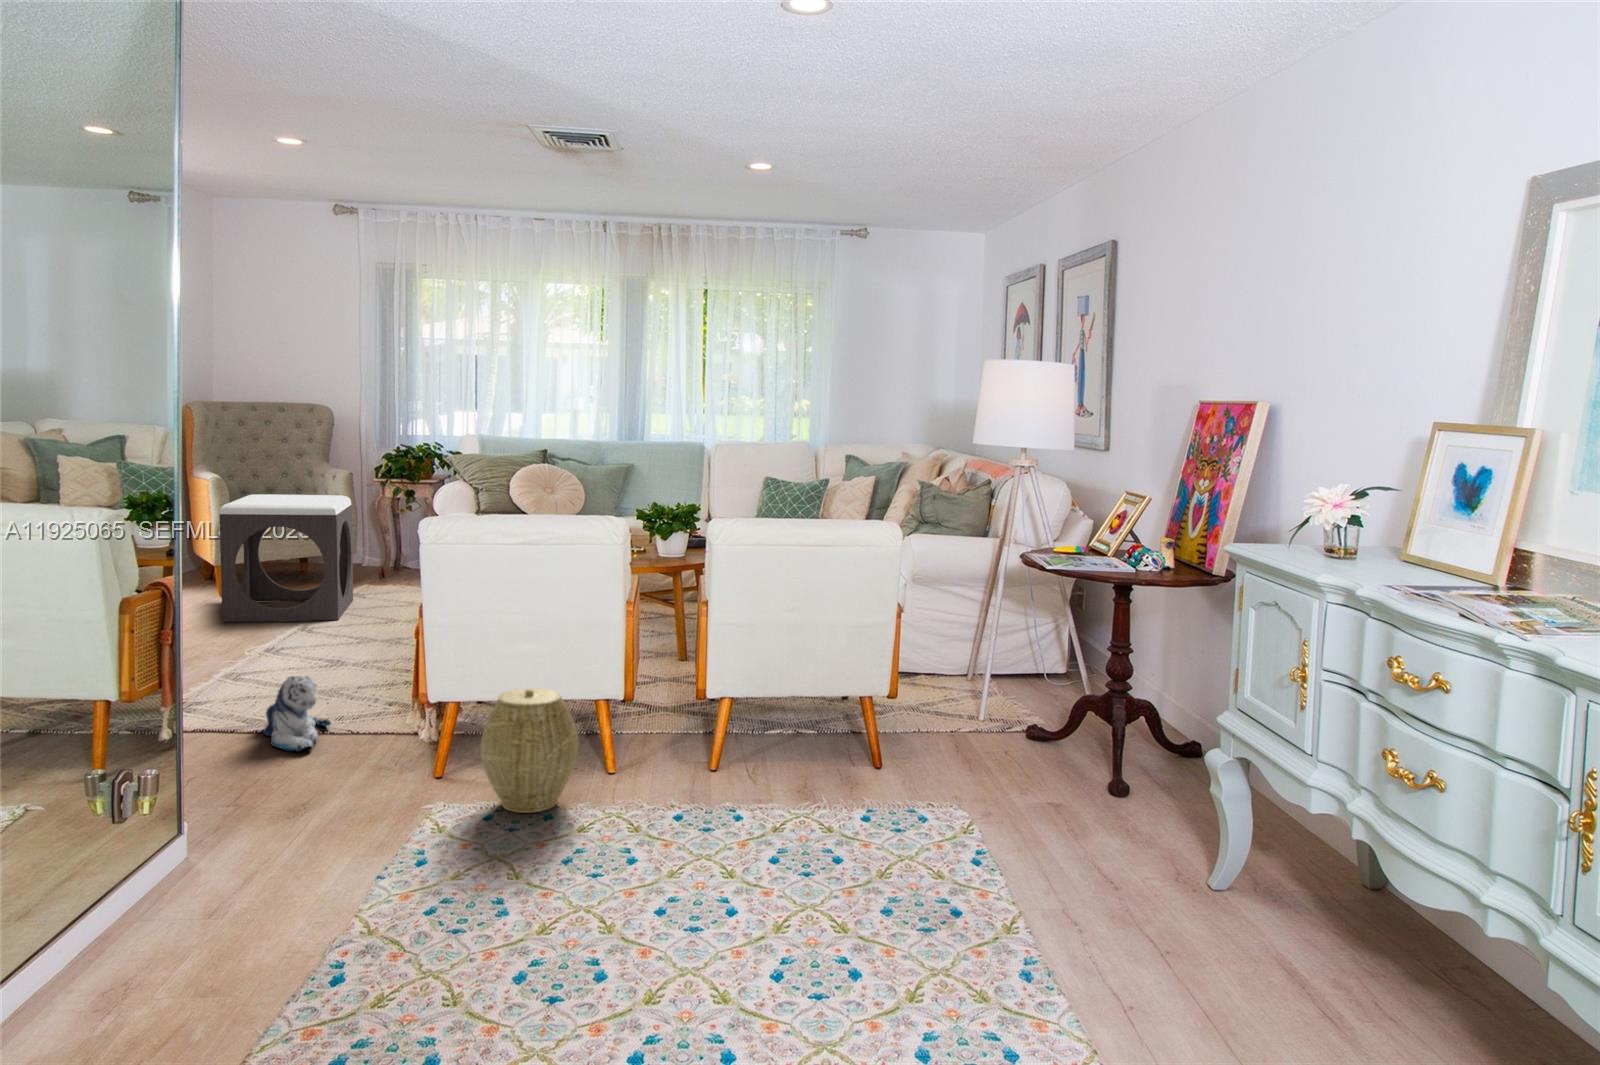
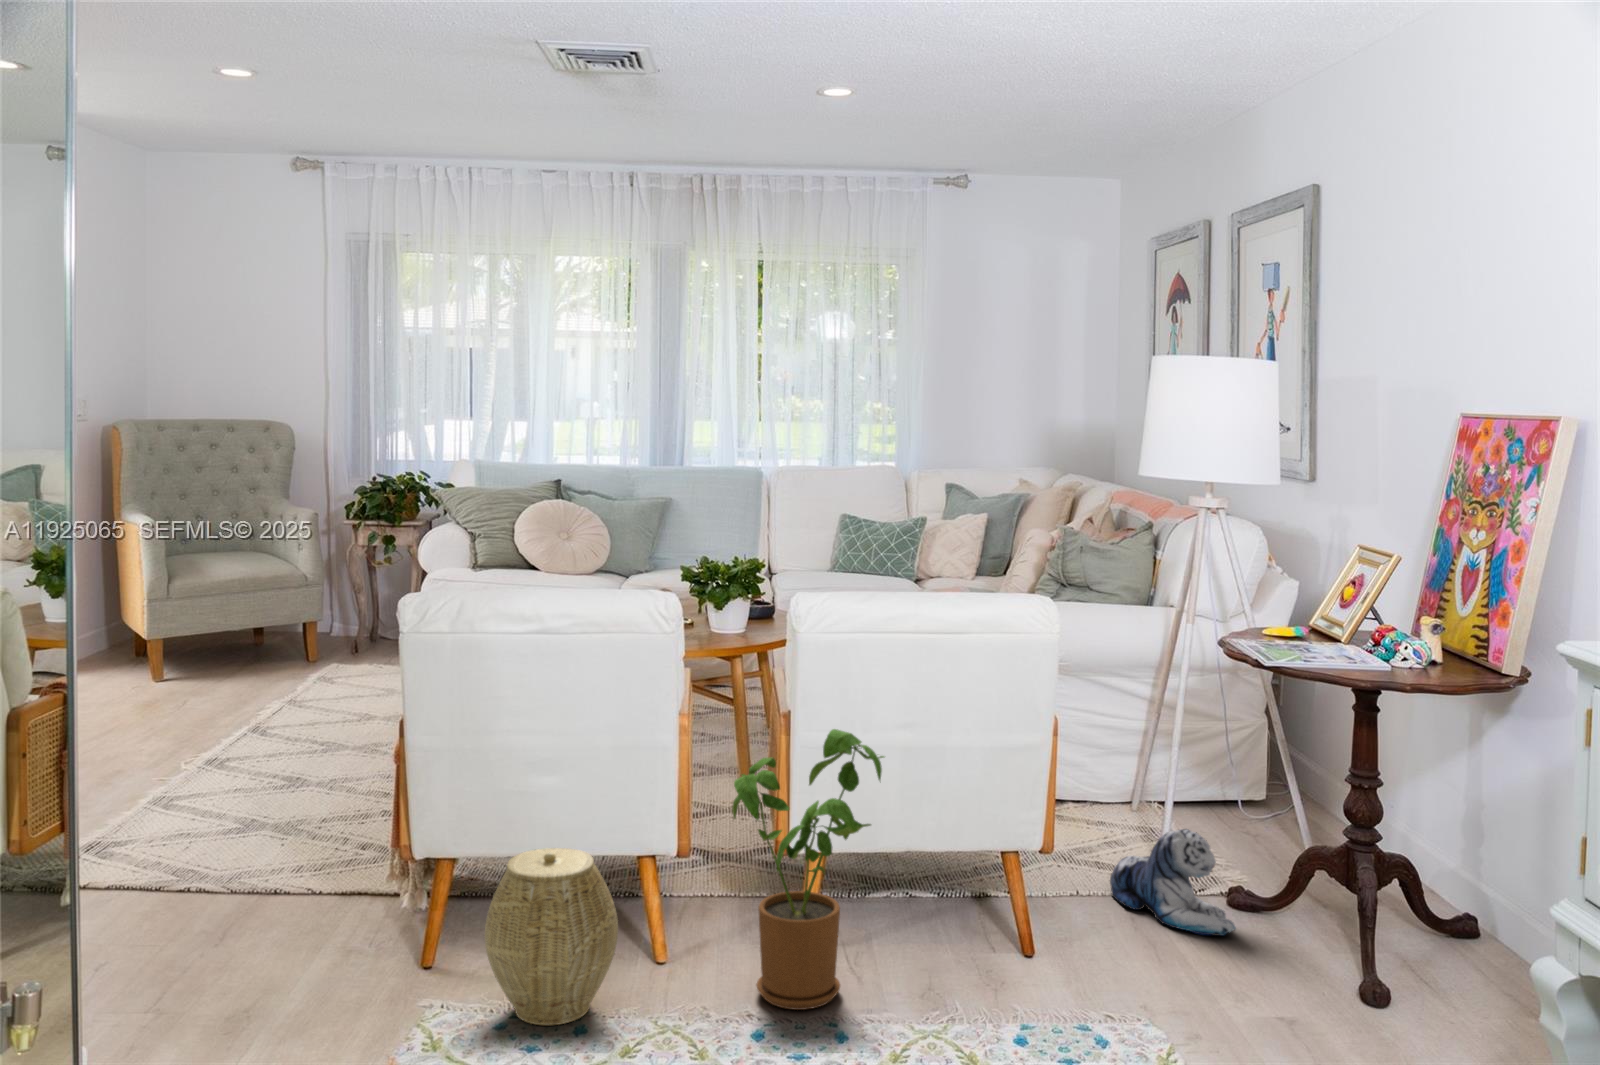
footstool: present [219,494,353,622] -> none [145,549,318,718]
house plant: none [664,605,776,805] -> present [732,729,884,1010]
plush toy: present [263,676,331,751] -> present [1110,829,1236,936]

